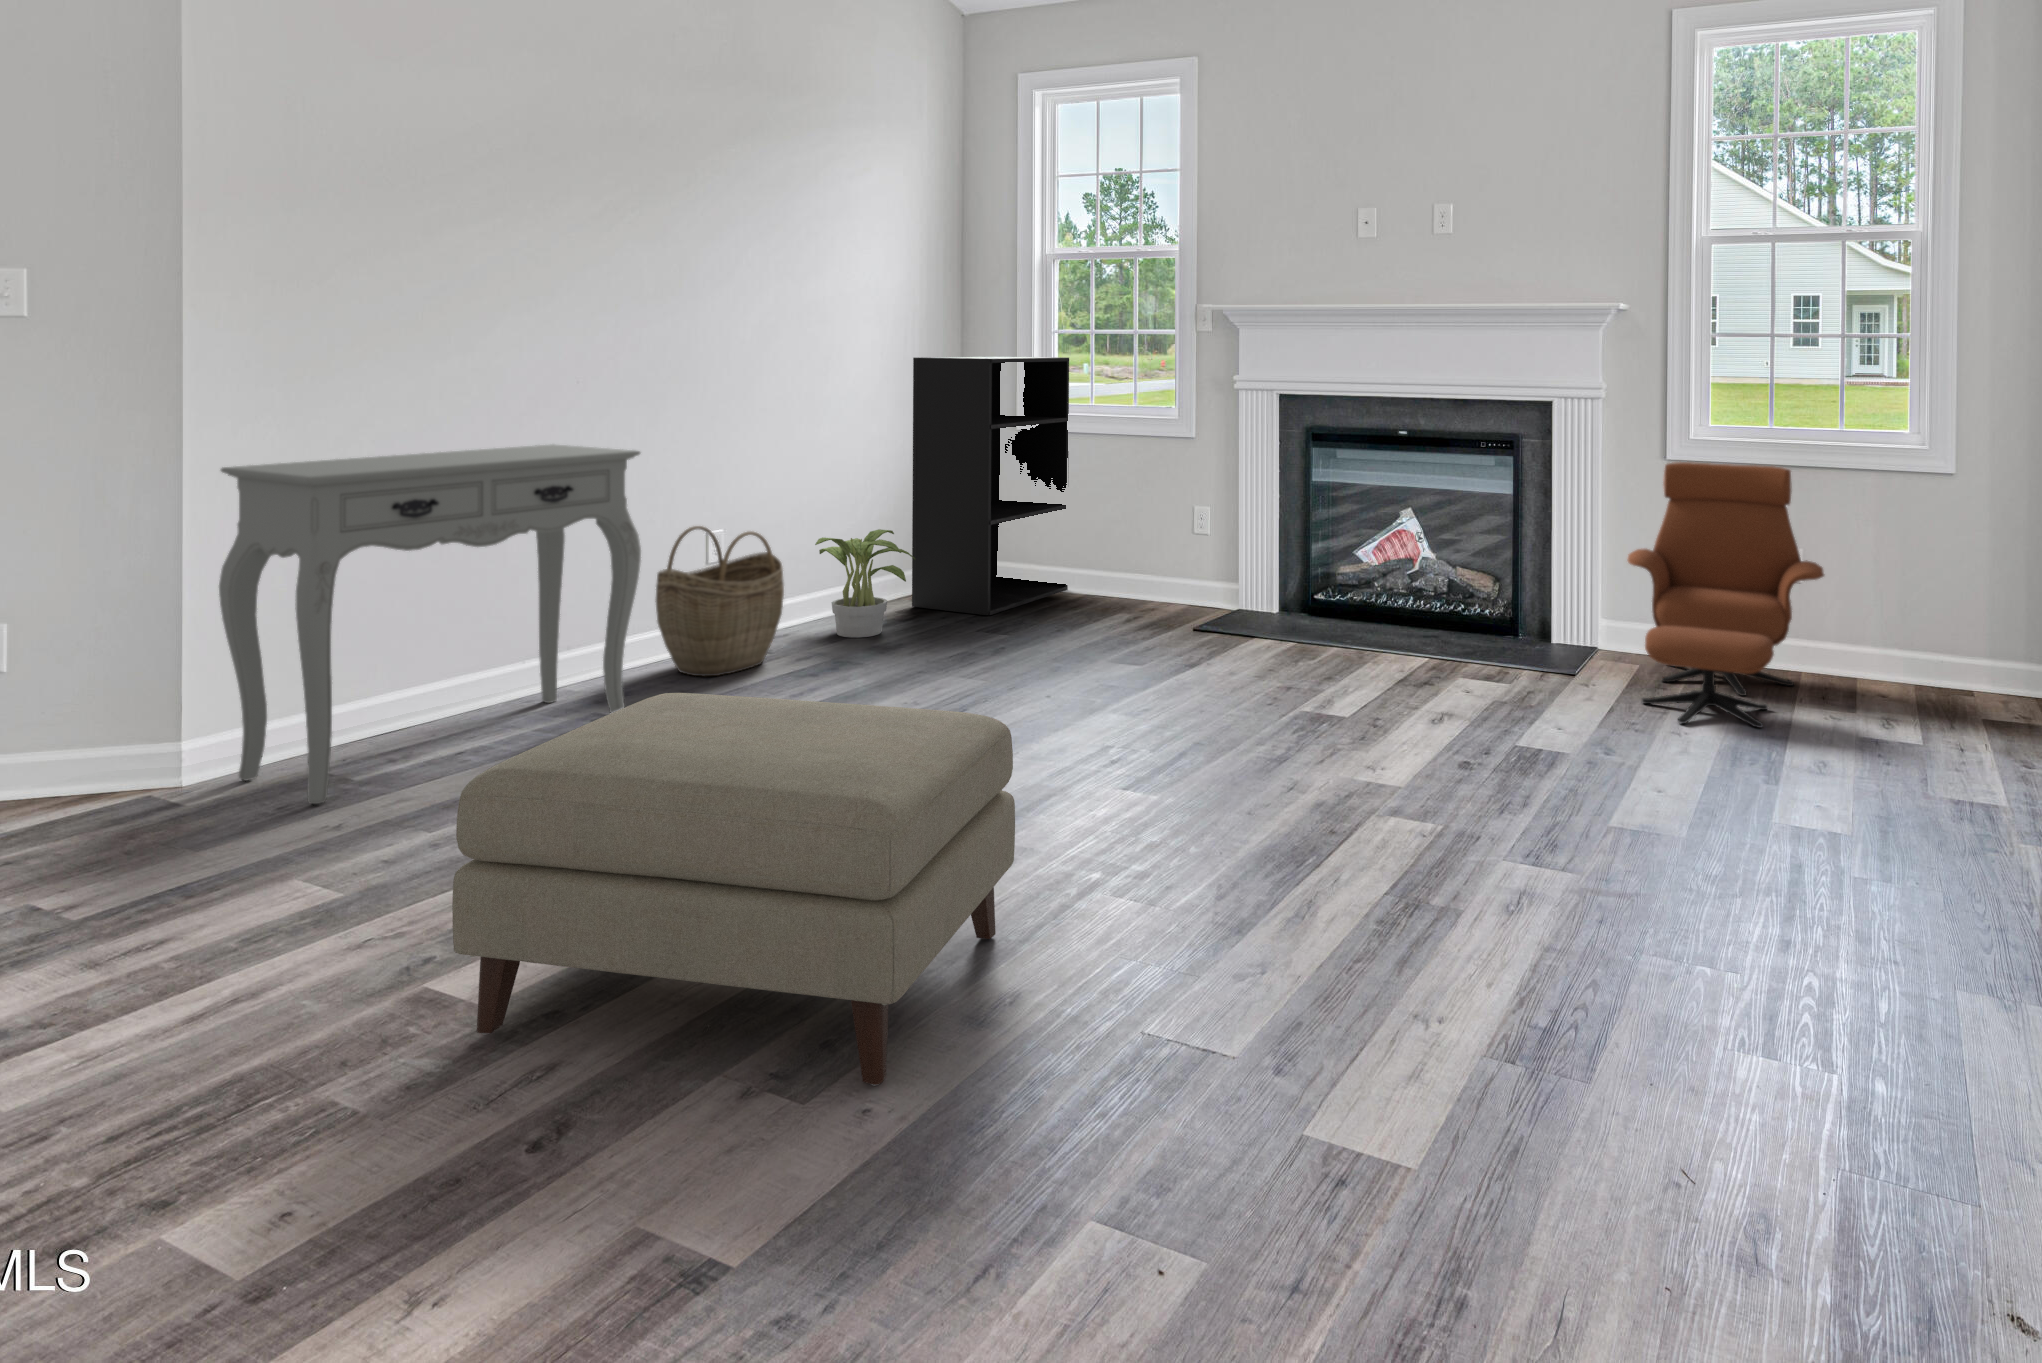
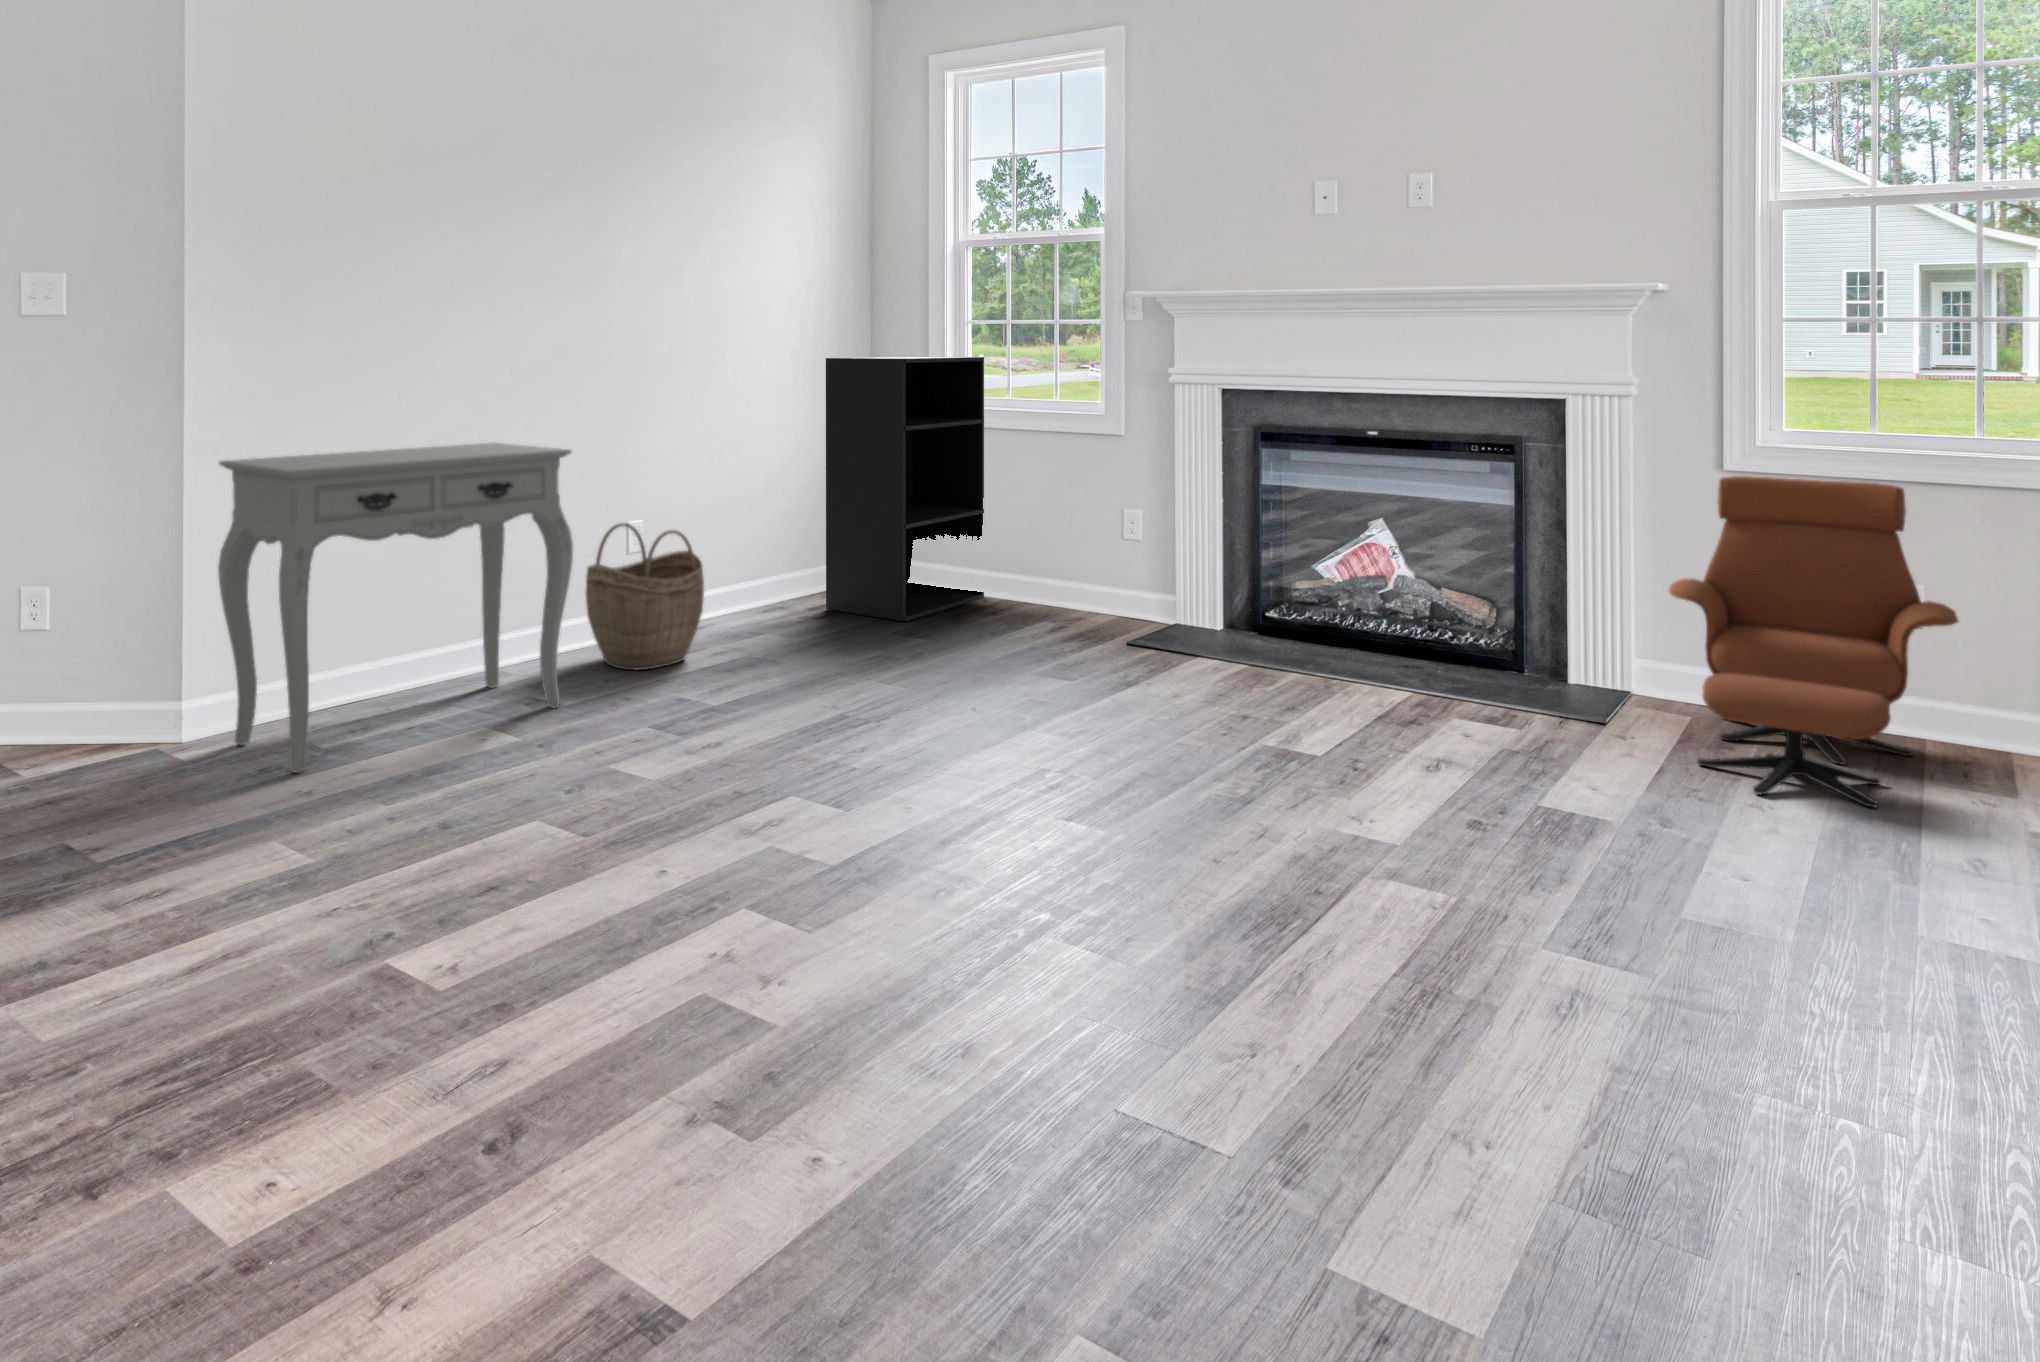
potted plant: present [815,529,915,637] -> none [733,531,830,638]
ottoman: present [452,693,1015,1086] -> none [412,693,959,1133]

